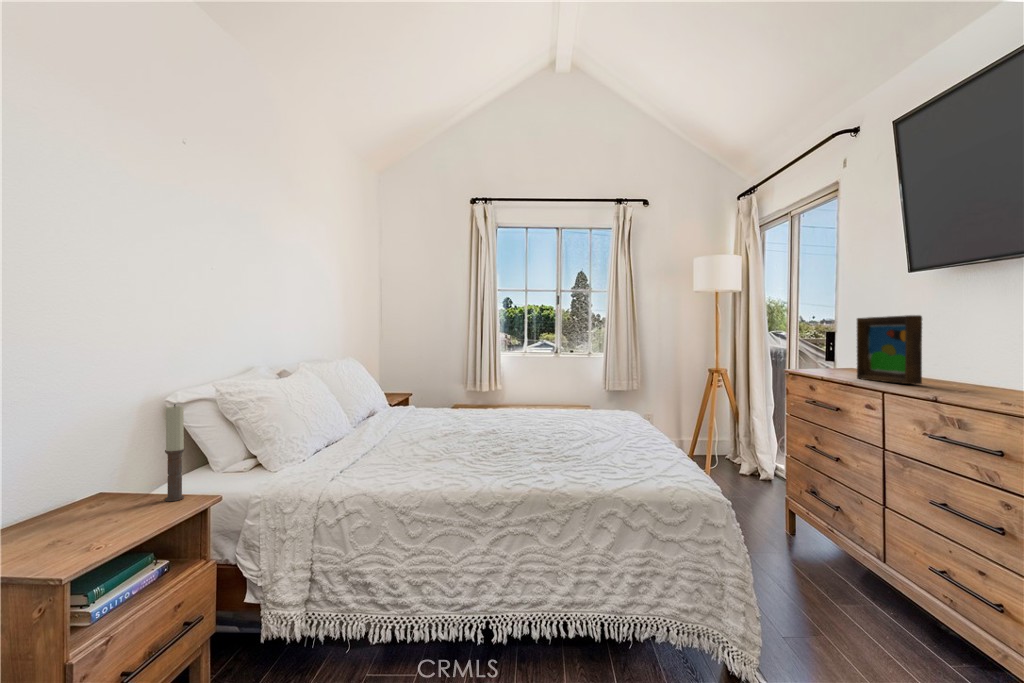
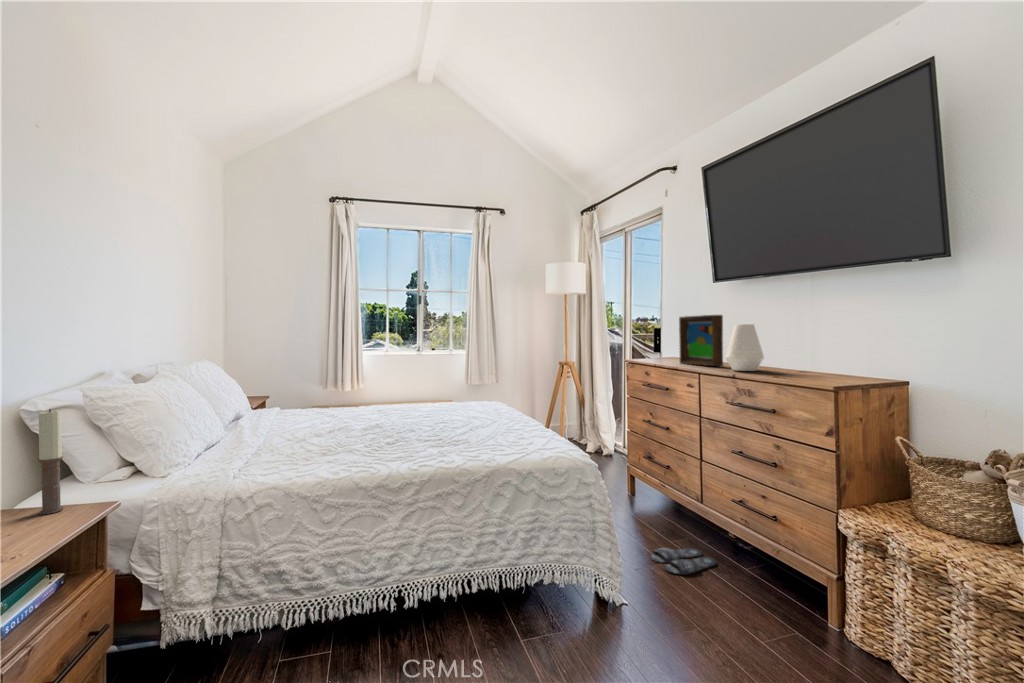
vase: none [924,329,988,393] -> present [726,324,764,371]
slippers: none [806,617,906,659] -> present [651,548,717,575]

